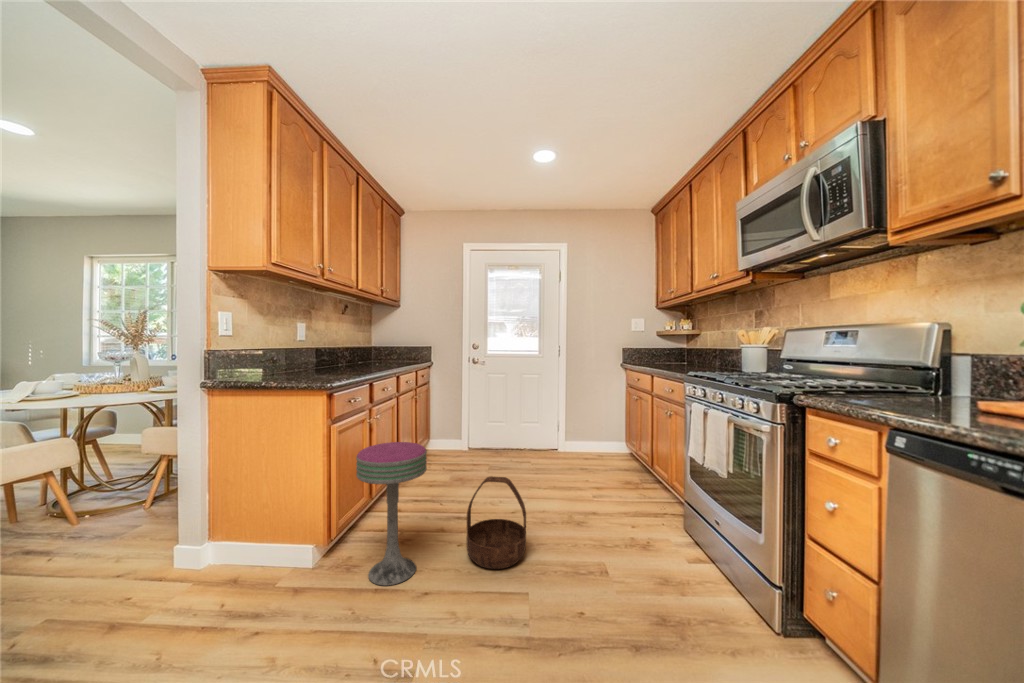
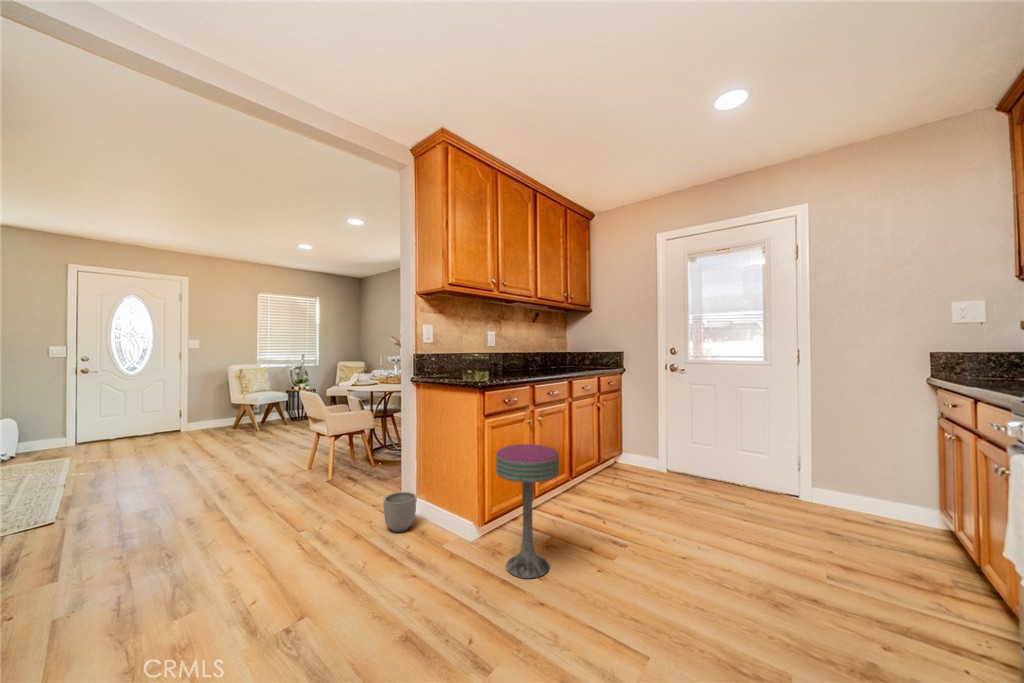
basket: present [467,476,526,569] -> none [599,497,668,602]
planter: none [168,531,223,590] -> present [383,492,417,532]

